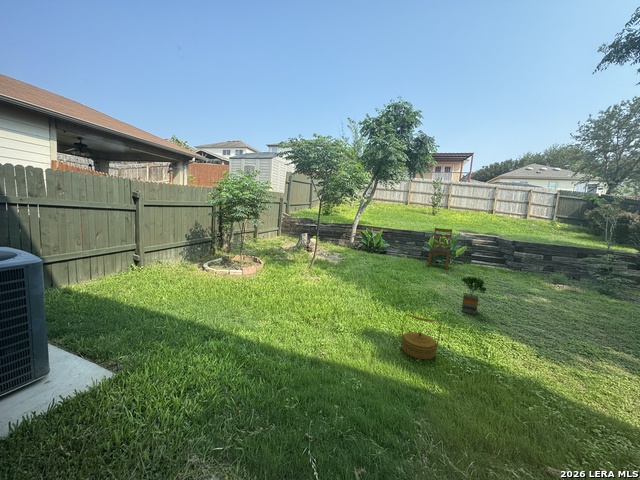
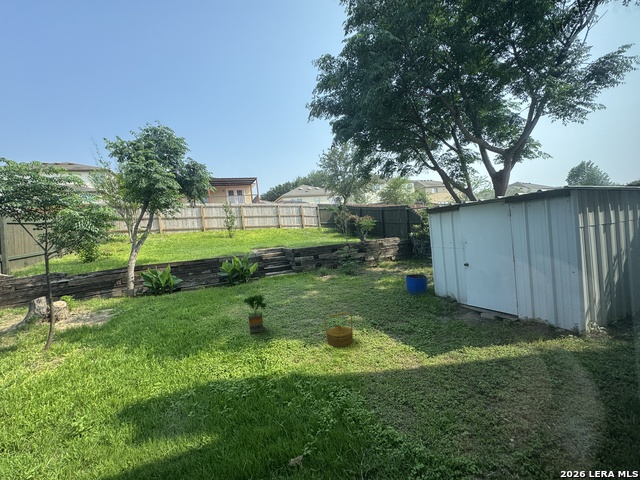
chair: present [428,228,452,270] -> none [222,250,244,292]
basket: present [401,314,441,359] -> present [324,312,353,347]

